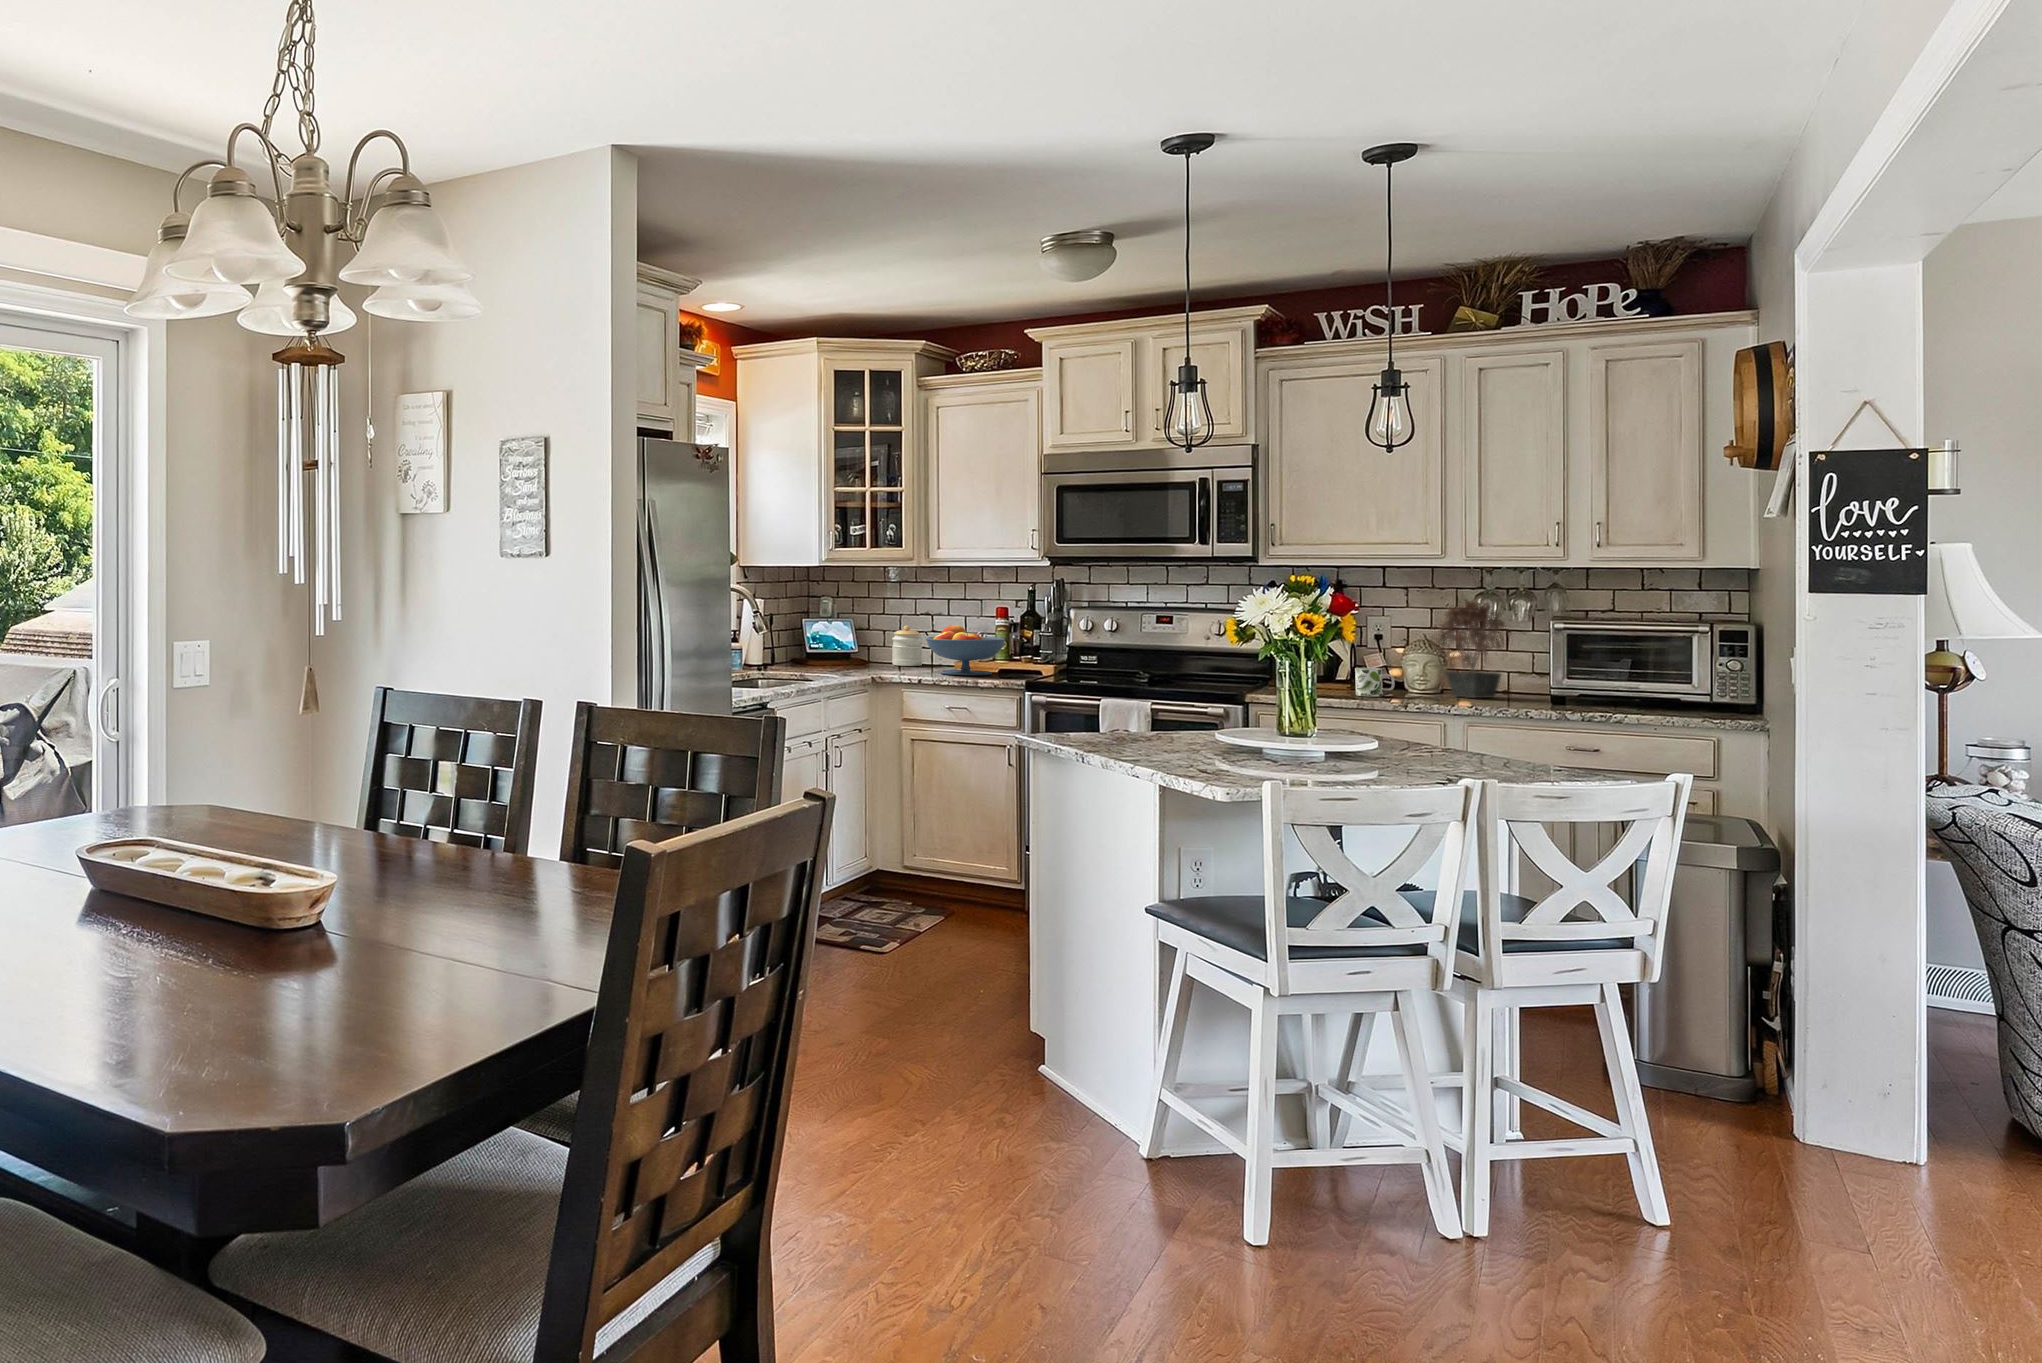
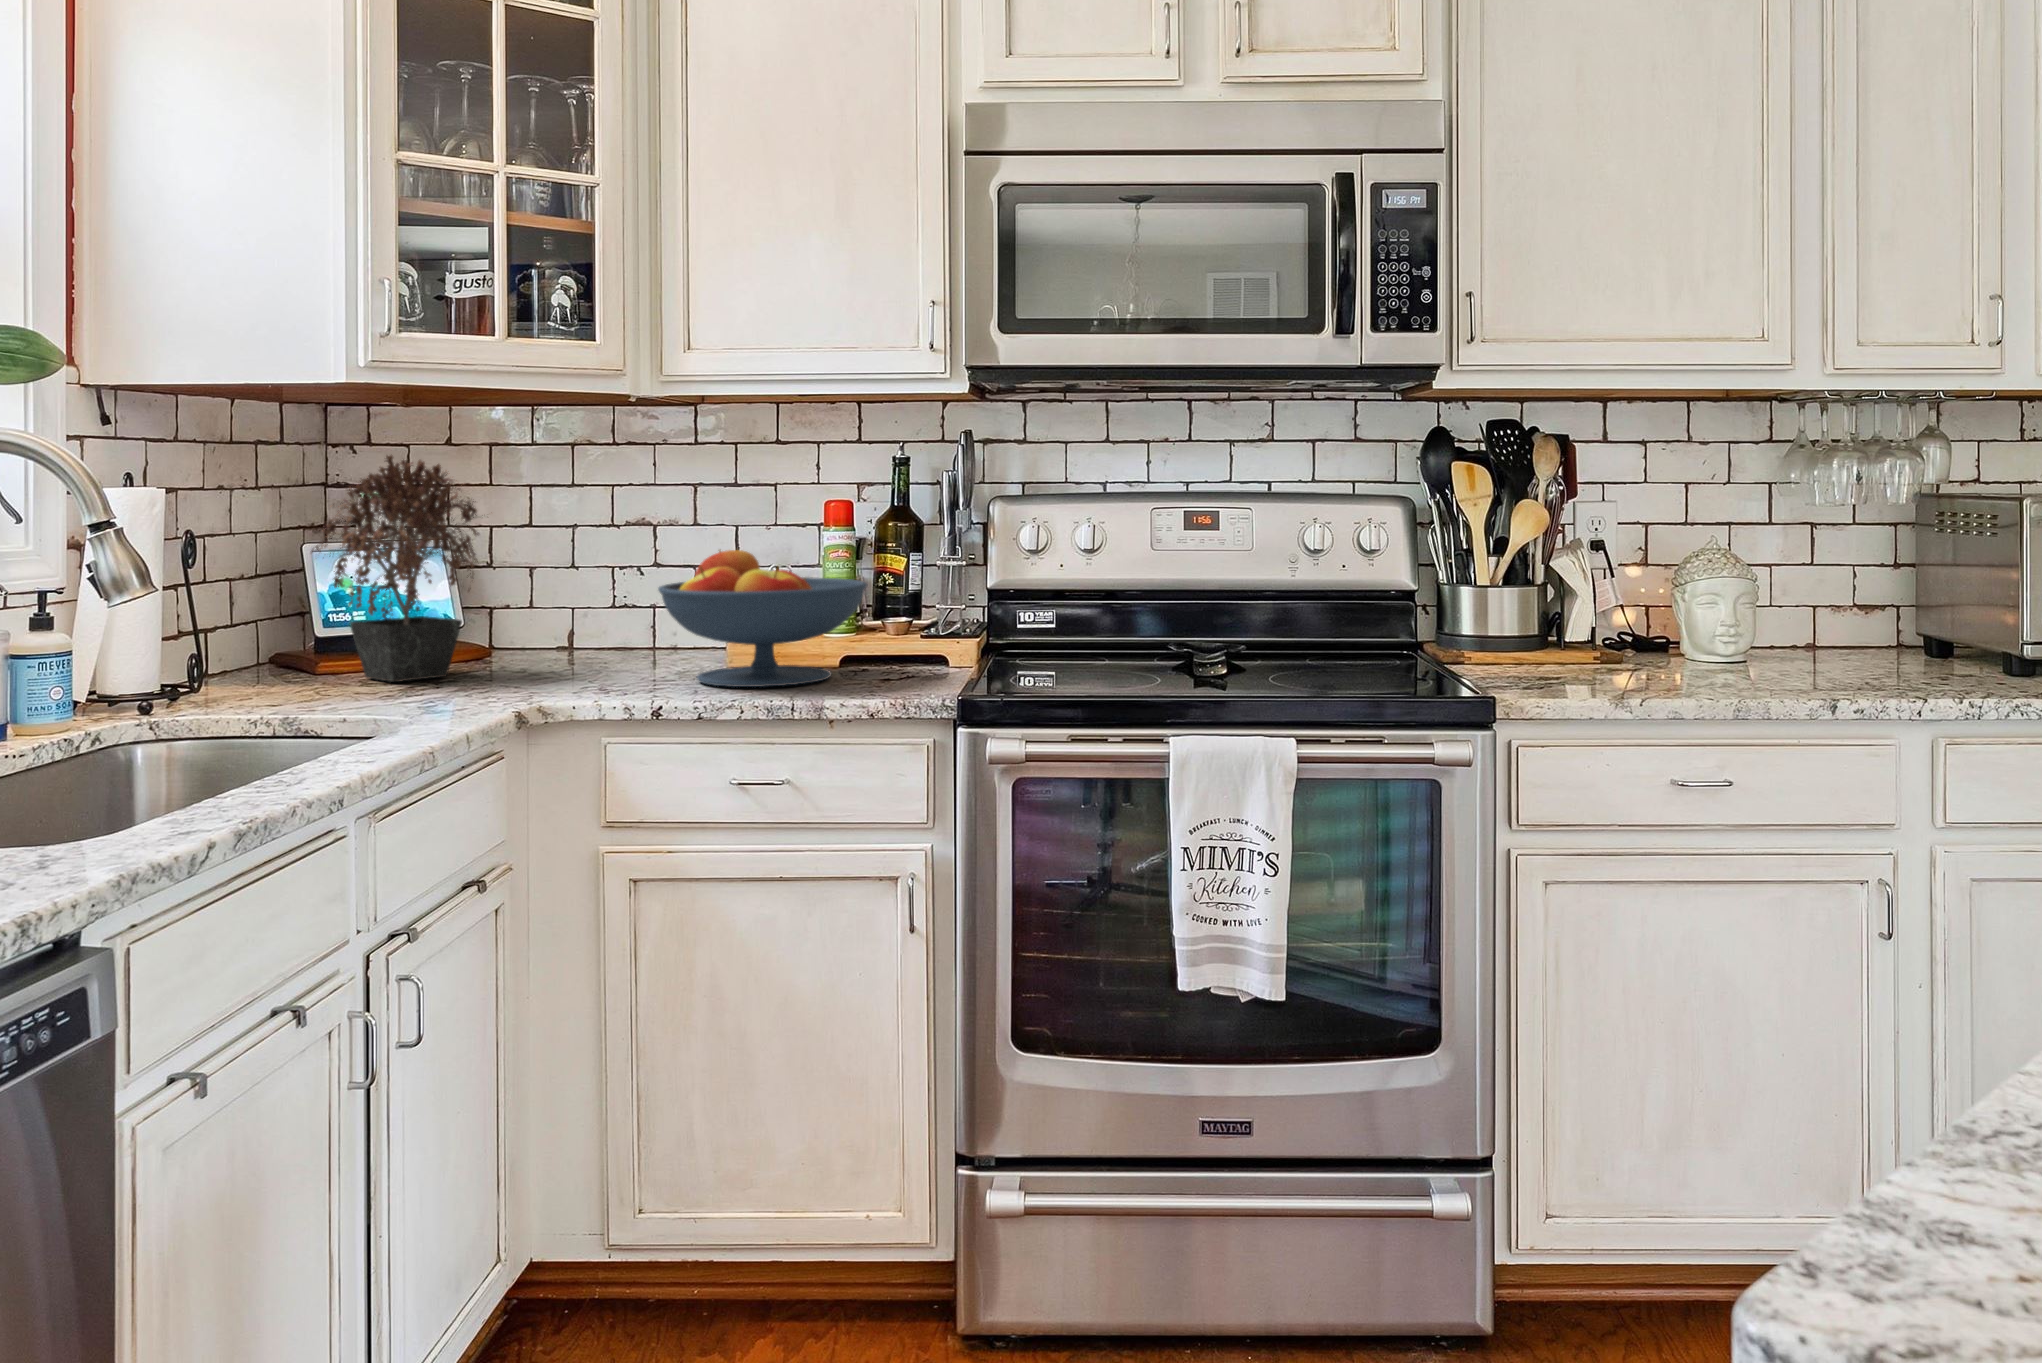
potted plant: present [1431,600,1511,698] -> present [311,456,479,682]
jar: present [892,626,922,666] -> none [554,553,632,657]
mug: present [1355,668,1395,697] -> none [1698,623,1780,692]

